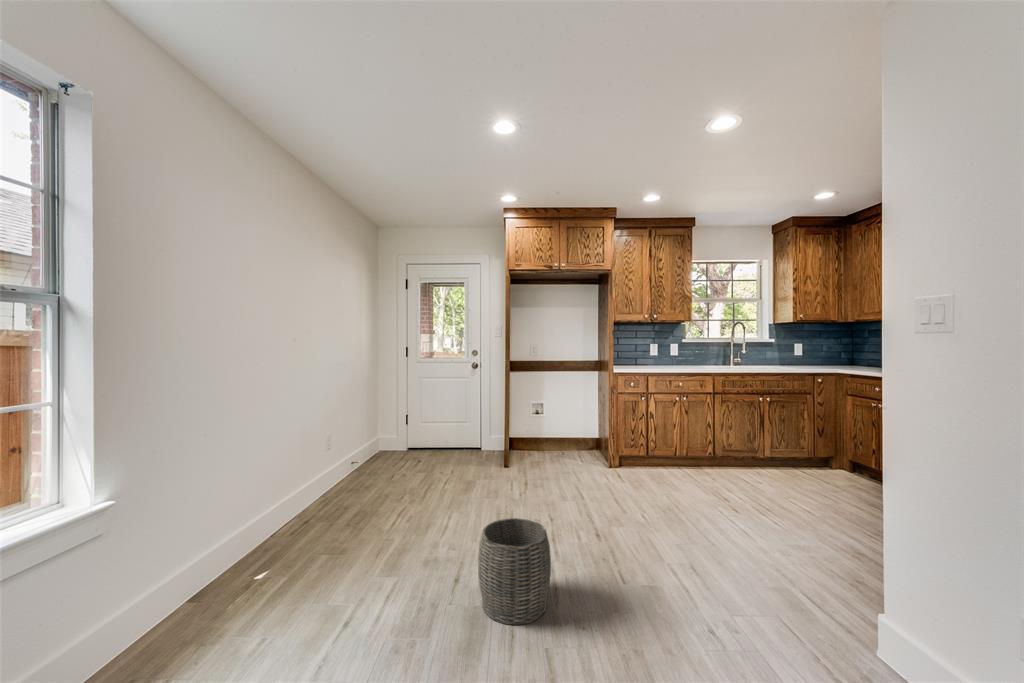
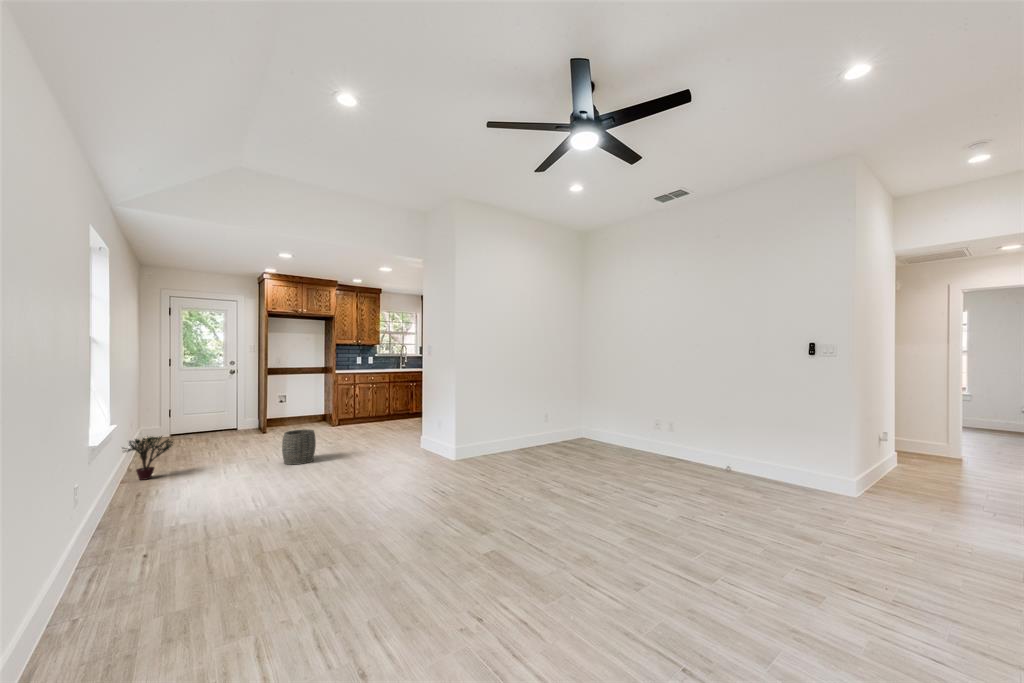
potted plant: none [218,489,317,580] -> present [124,436,173,480]

